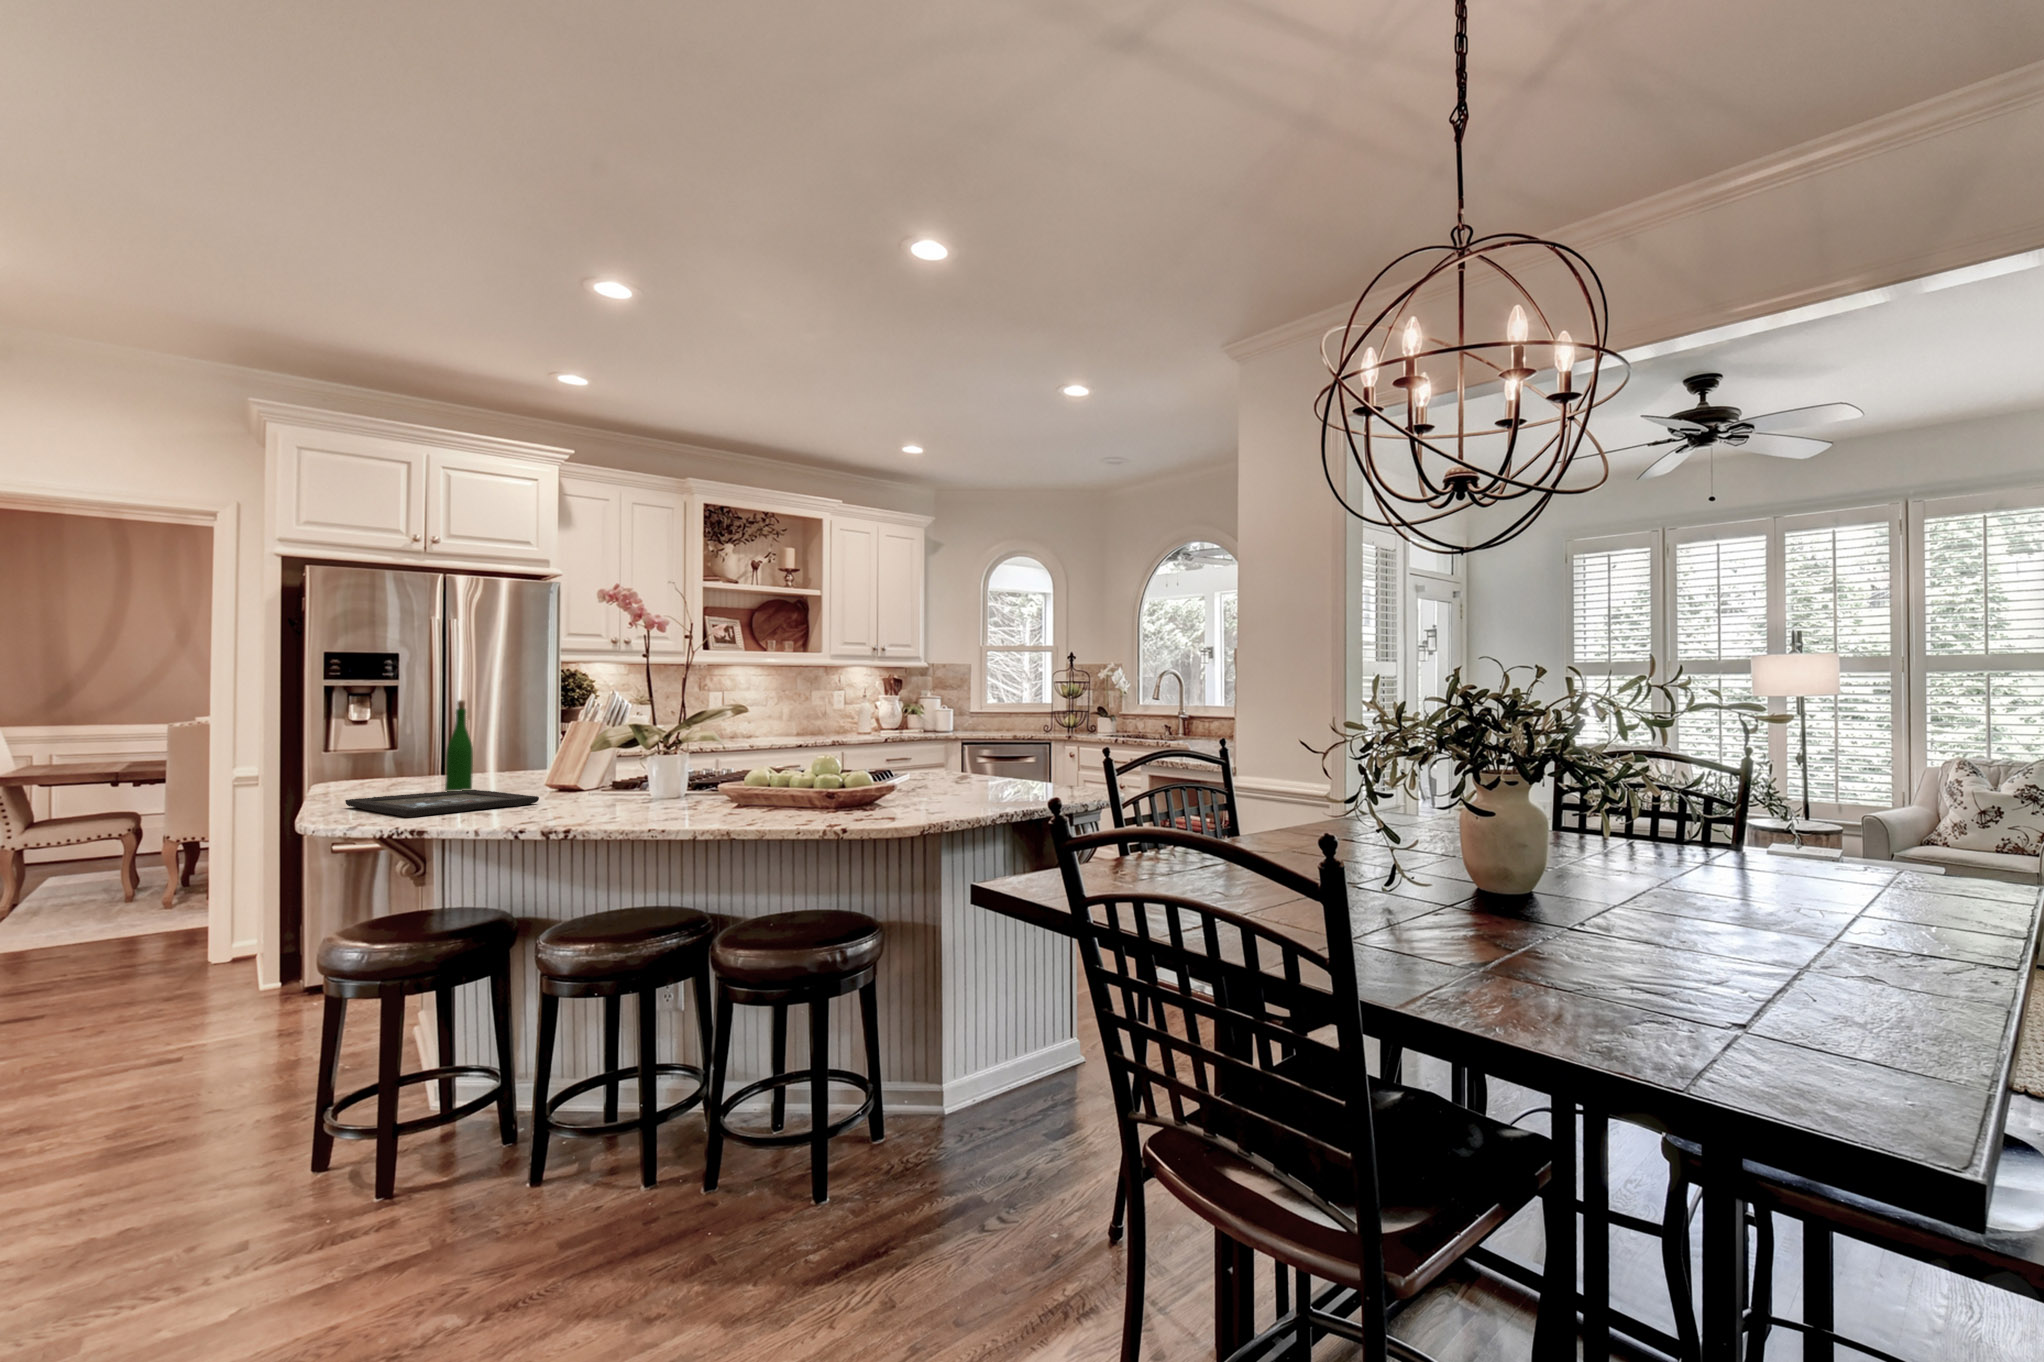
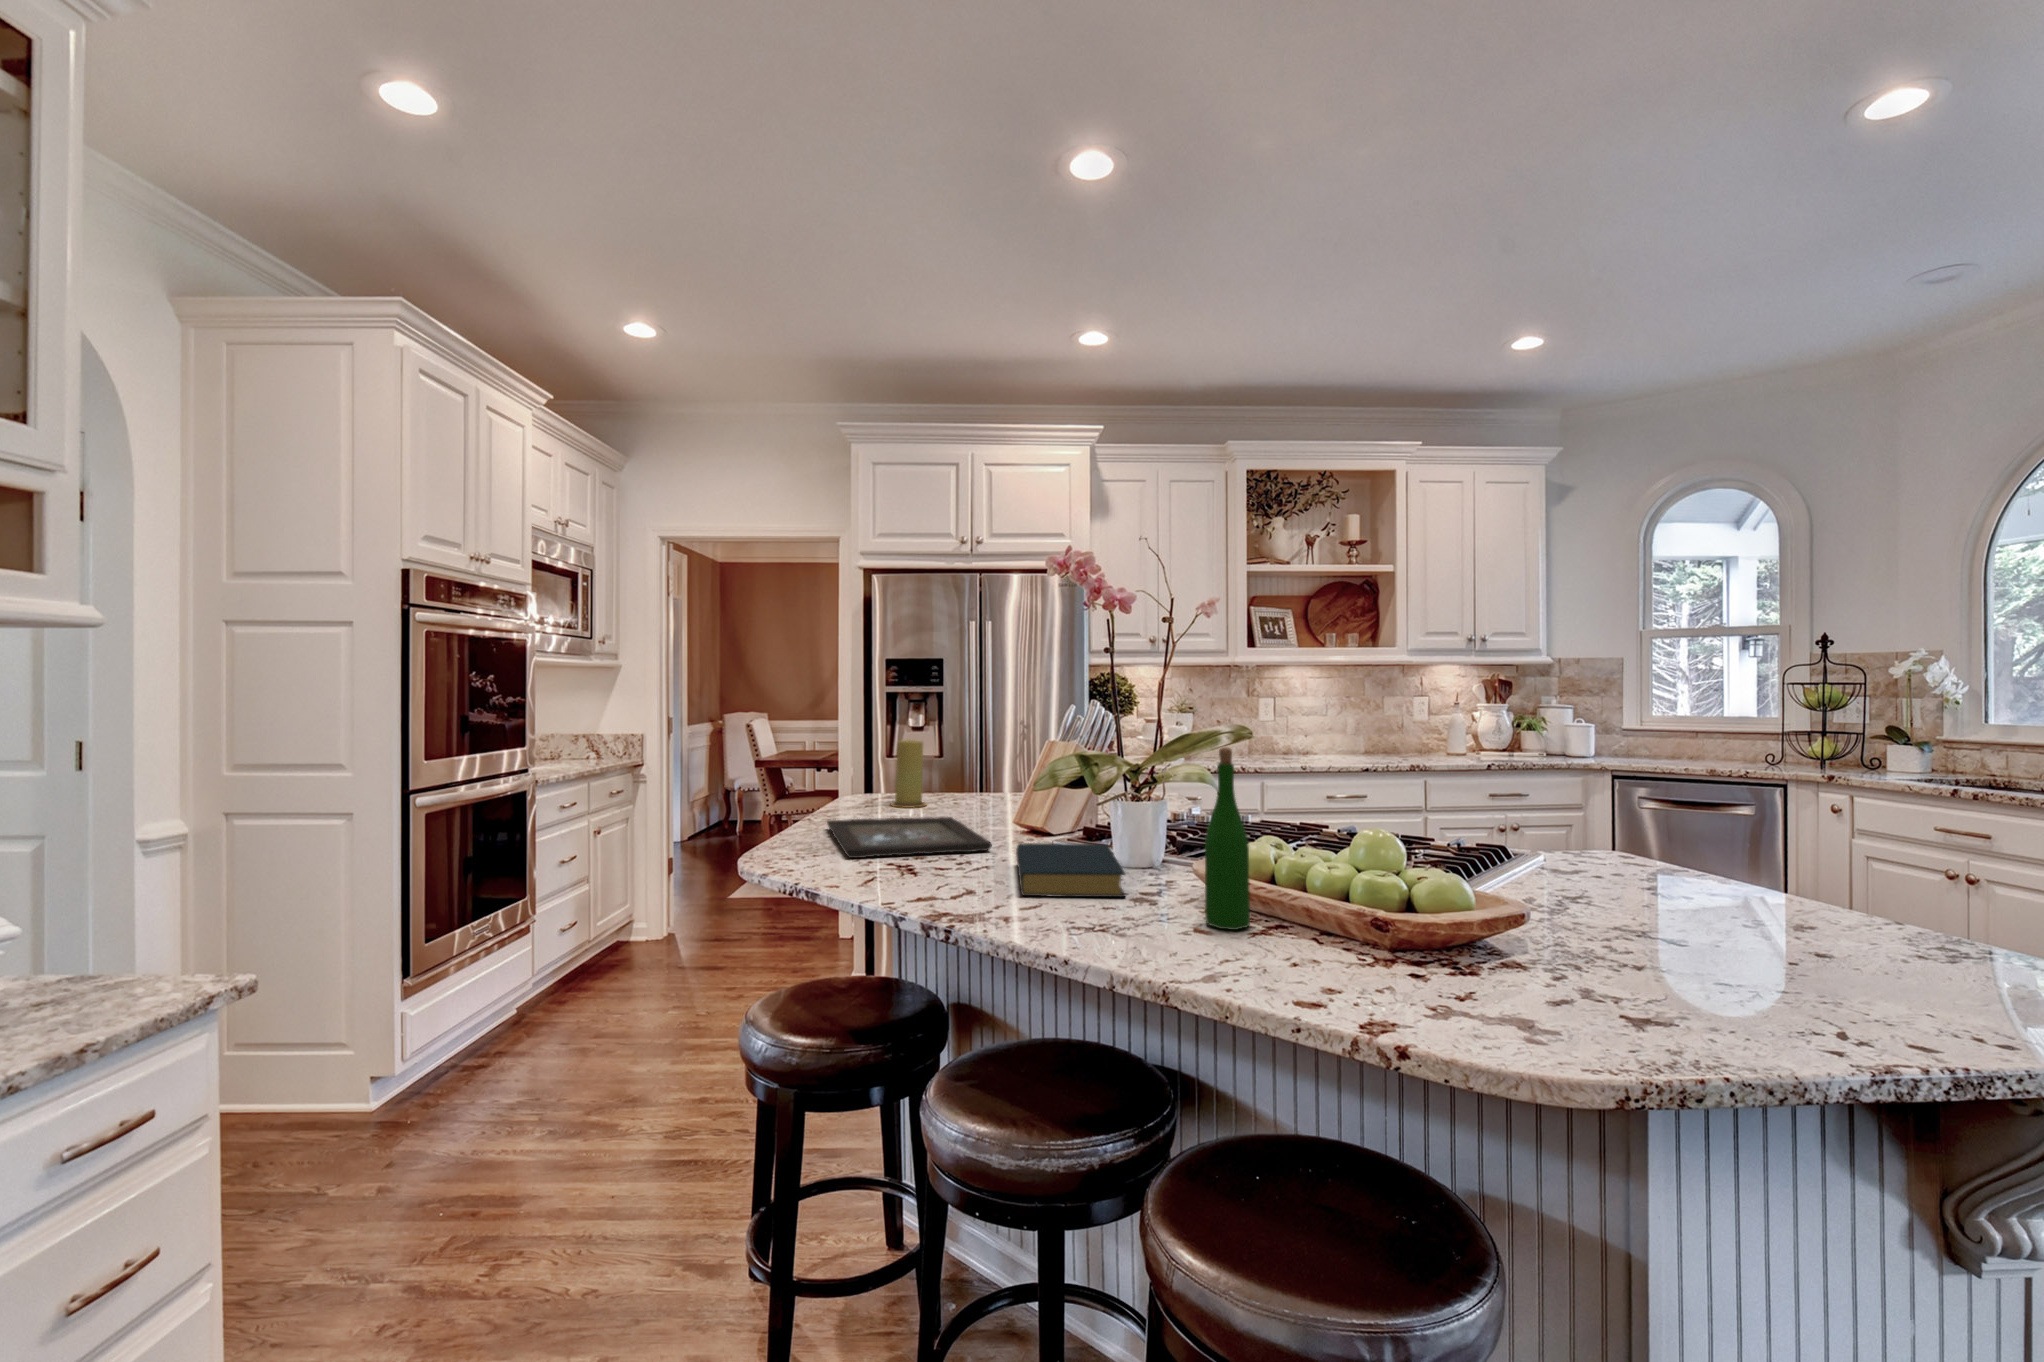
wine bottle: present [445,700,473,792] -> present [1205,747,1250,930]
candle: none [386,730,428,792] -> present [891,740,926,808]
hardback book: none [570,785,672,817] -> present [1016,843,1125,897]

